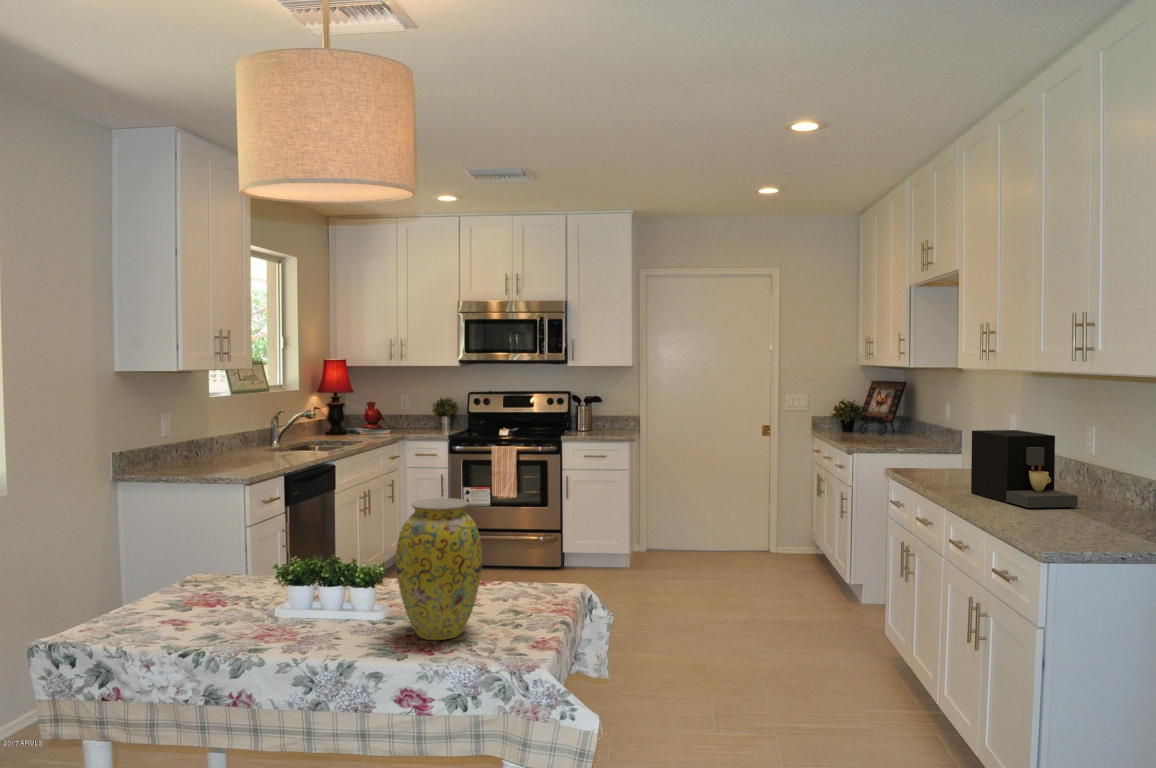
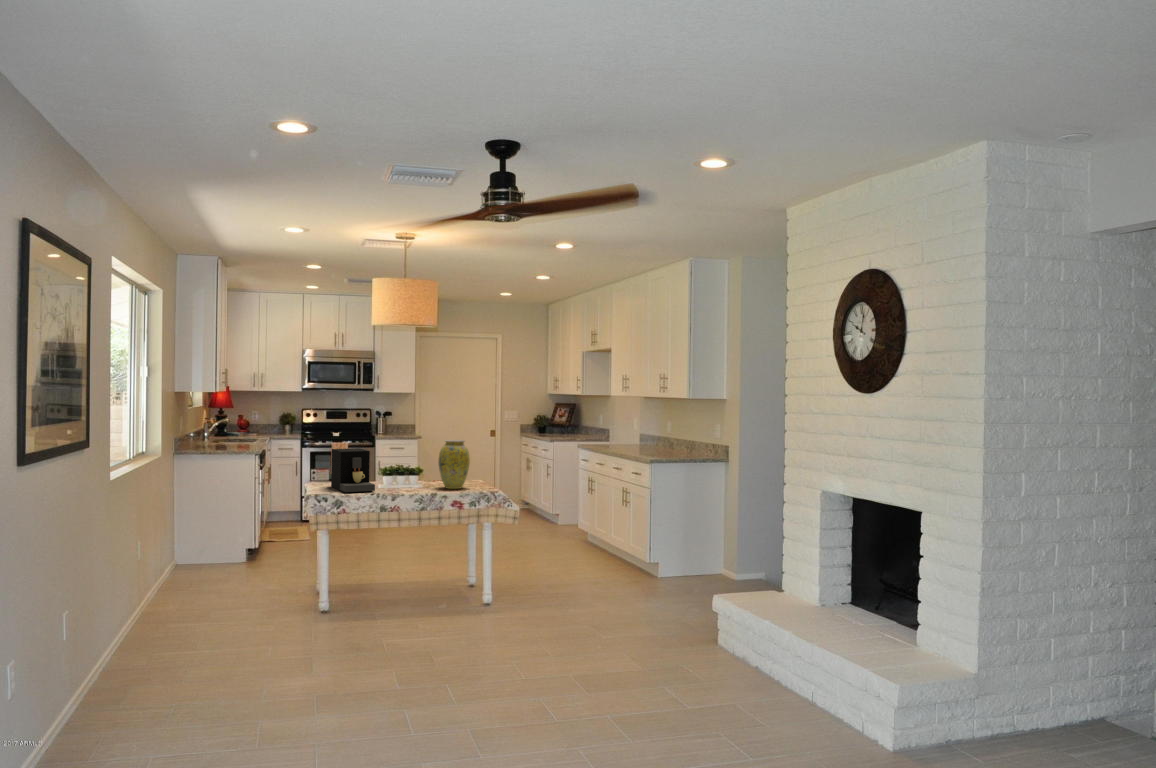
coffee maker: present [971,430,1078,508] -> present [331,448,375,492]

